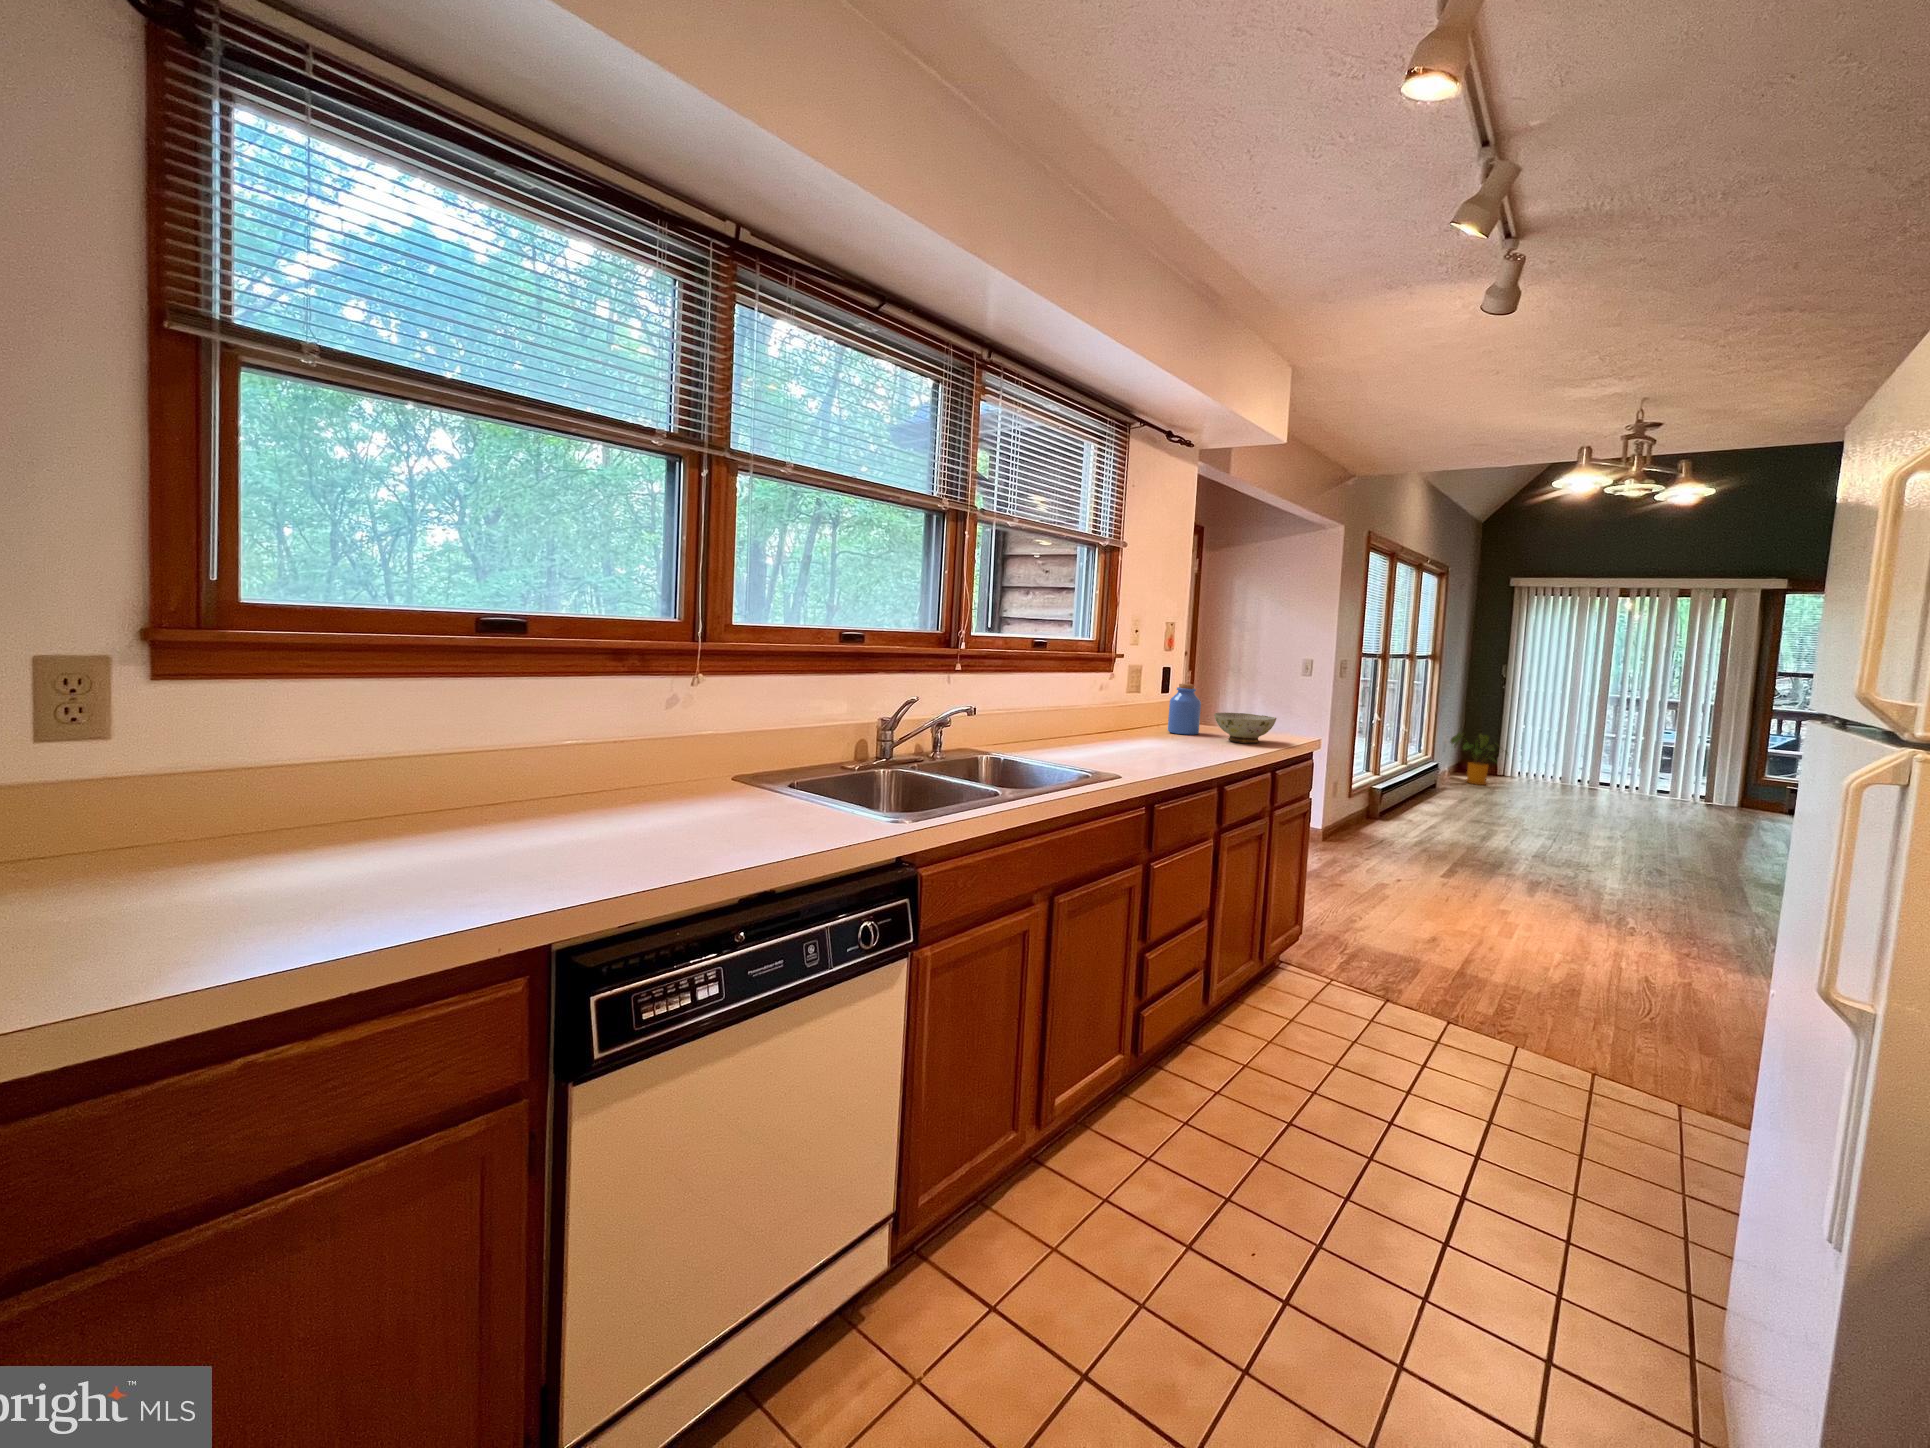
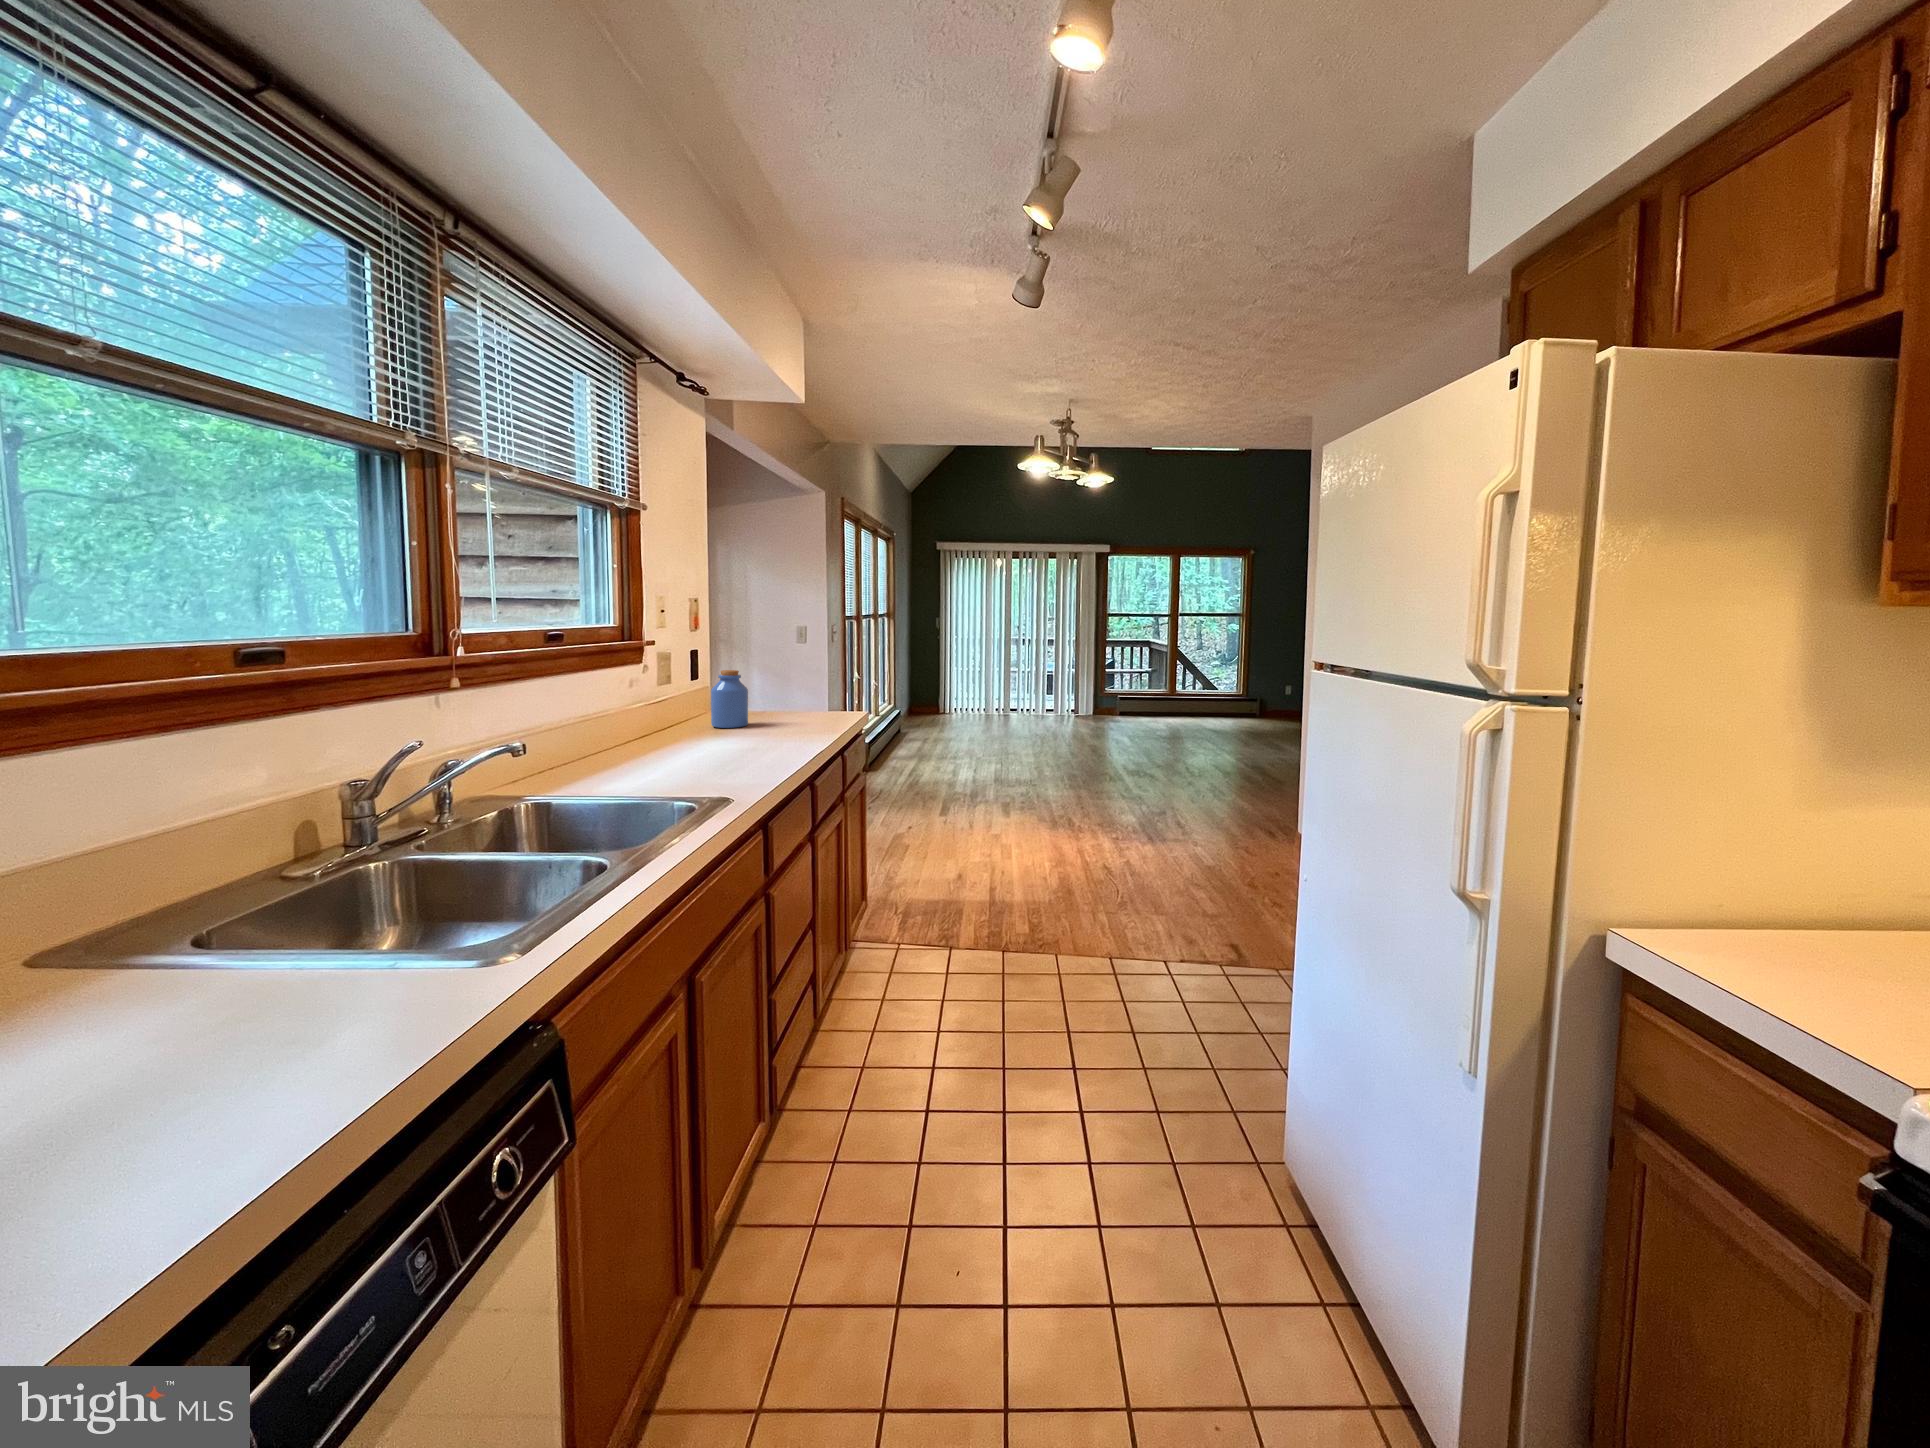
ceramic bowl: present [1214,713,1277,743] -> none [771,697,837,730]
house plant: present [1451,733,1506,785] -> none [905,680,951,725]

